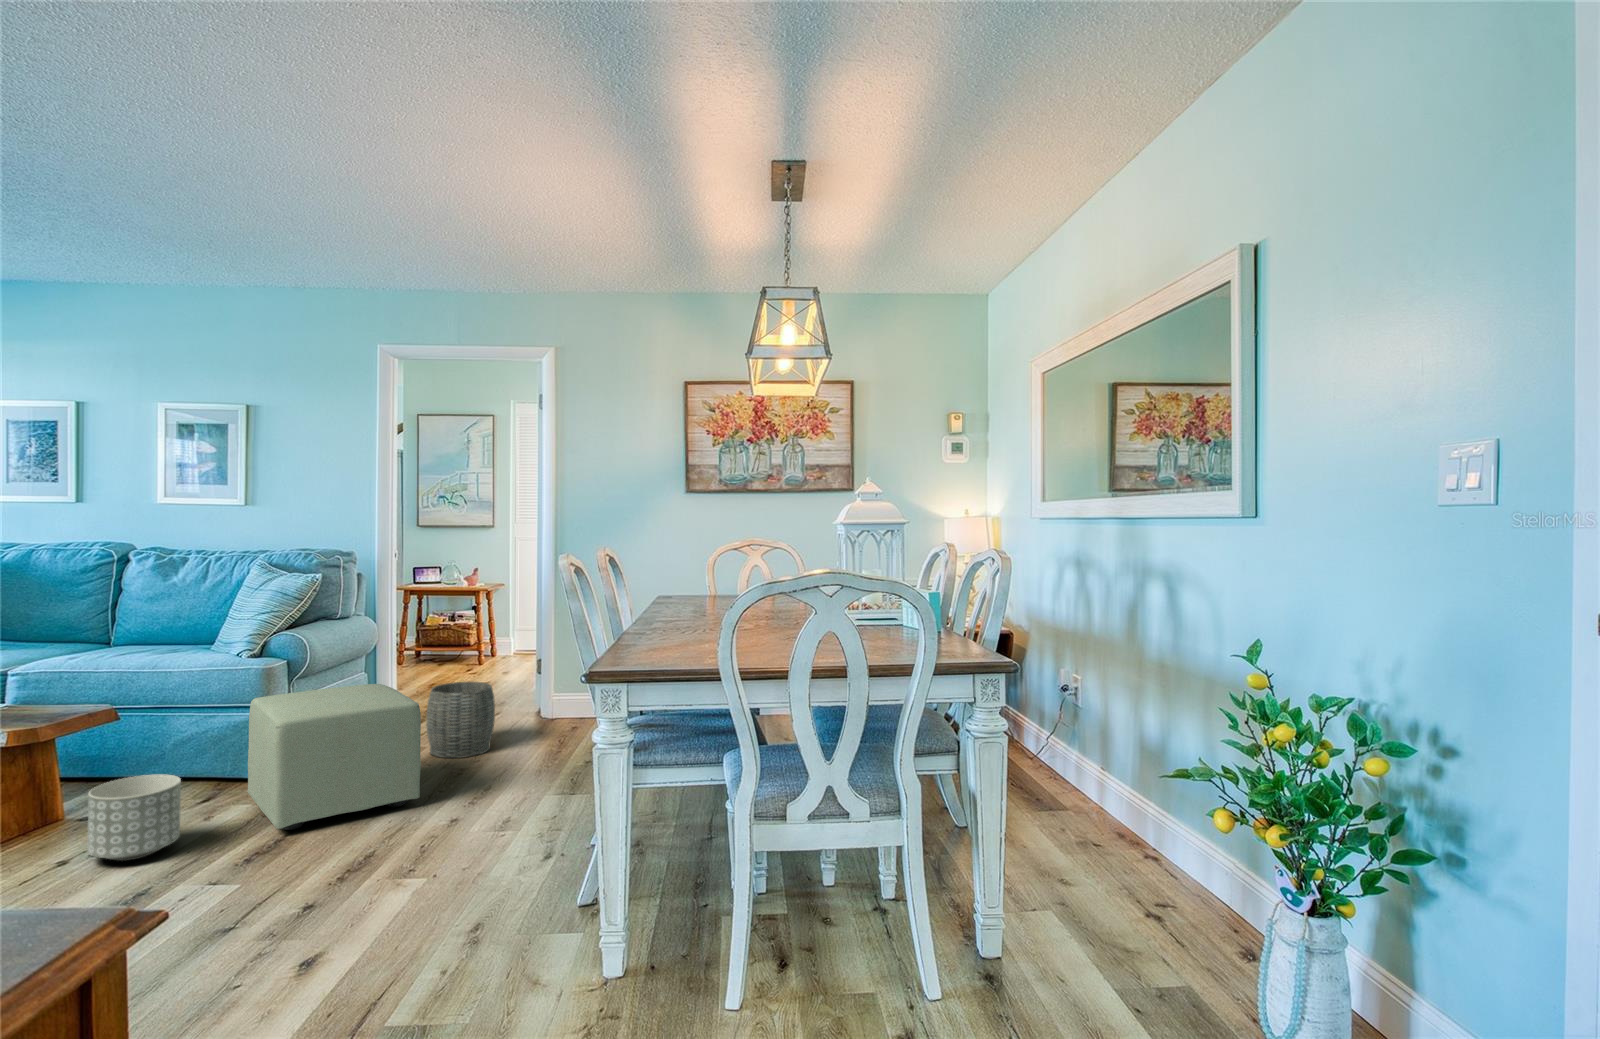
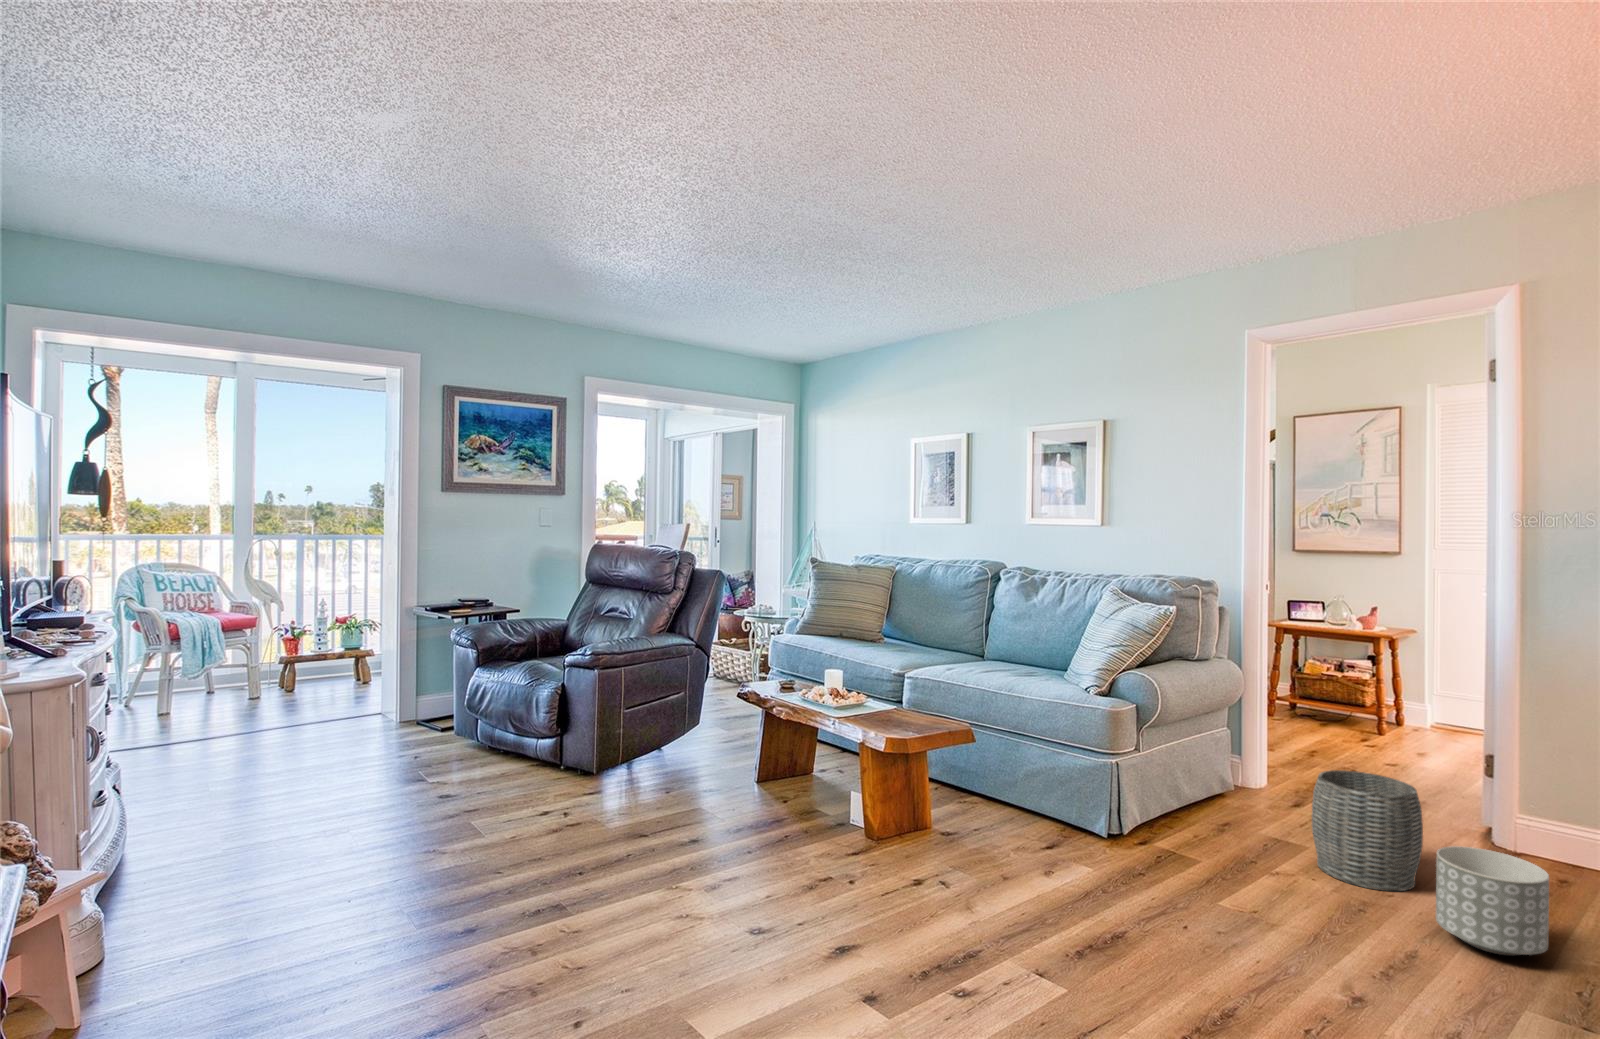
ottoman: present [248,684,421,830] -> none [1089,748,1308,948]
planter: present [88,774,181,861] -> present [1436,846,1549,955]

